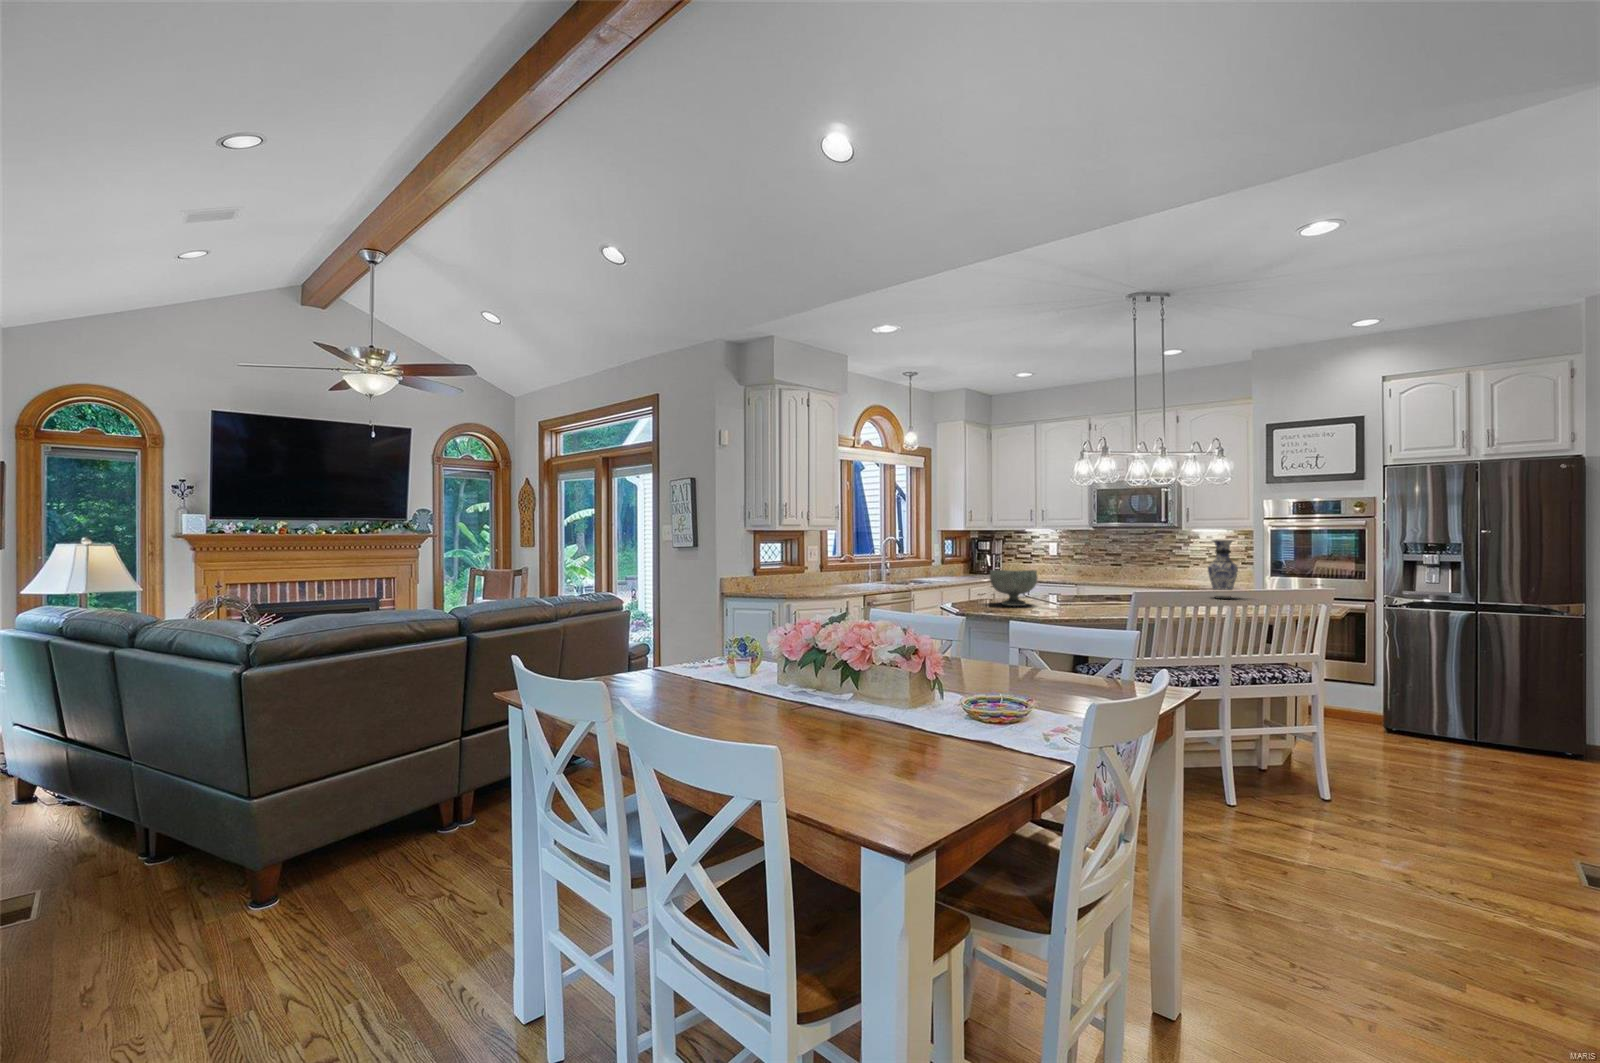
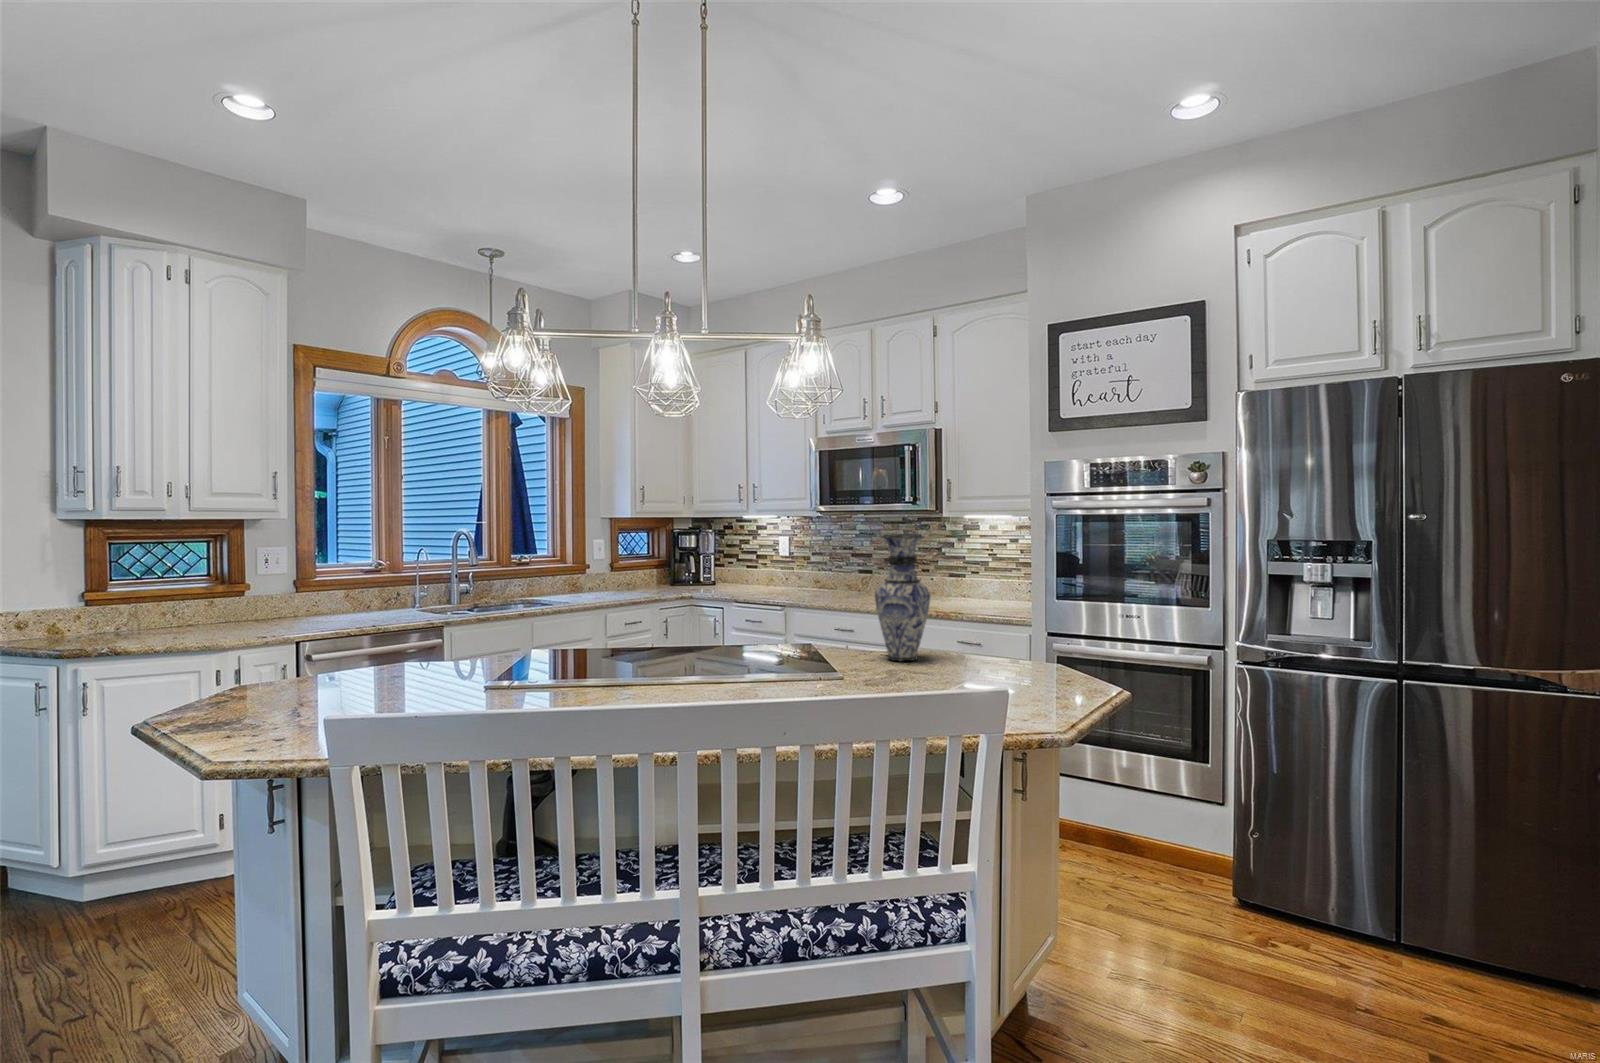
decorative bowl: present [990,570,1037,606] -> none [291,610,422,703]

